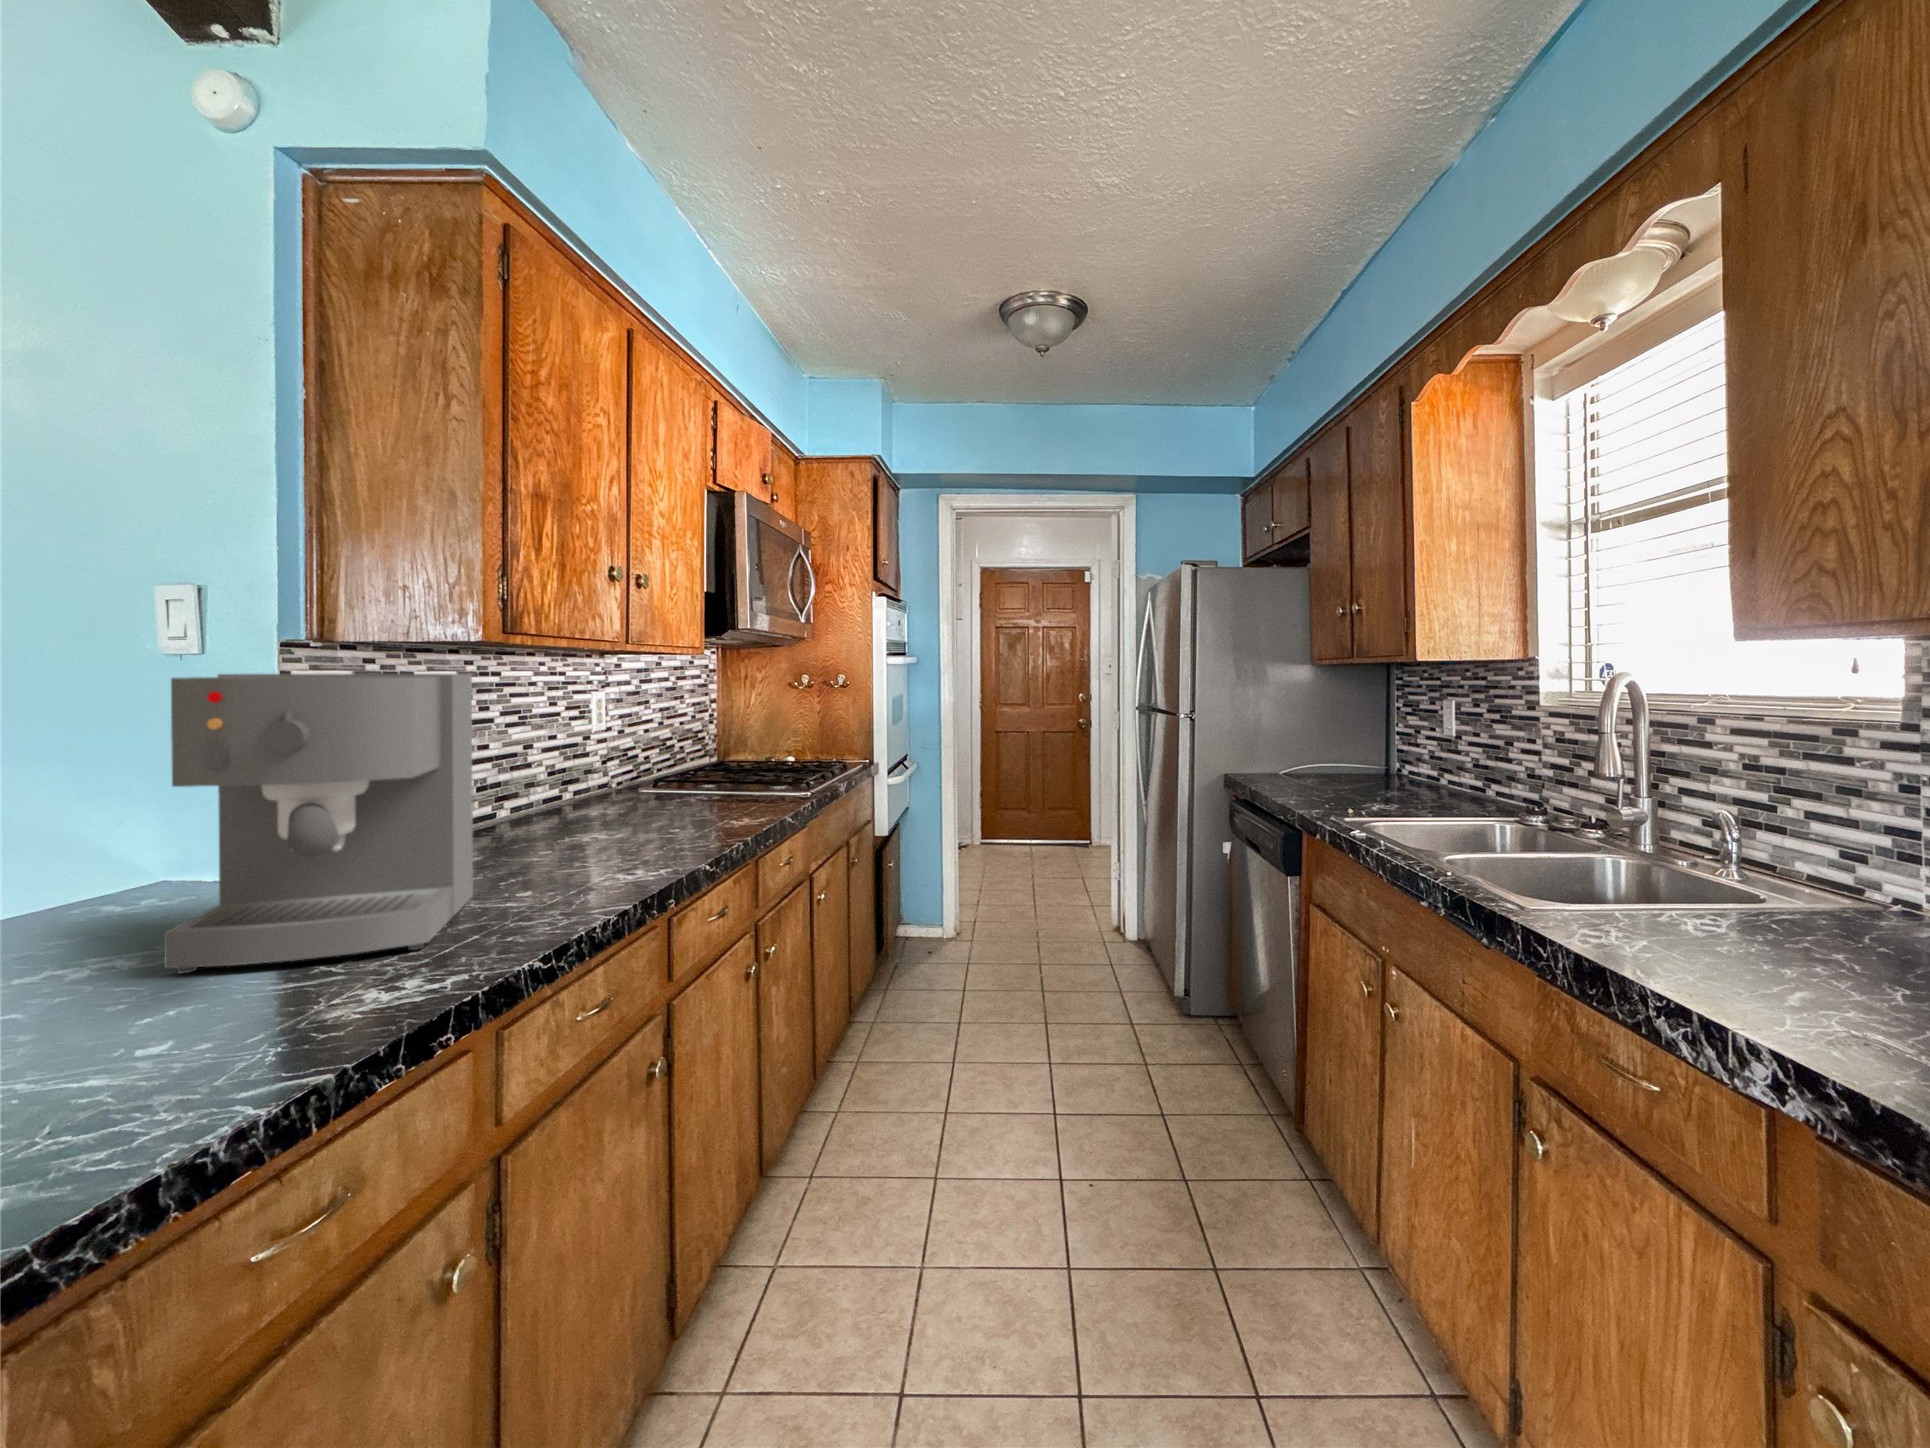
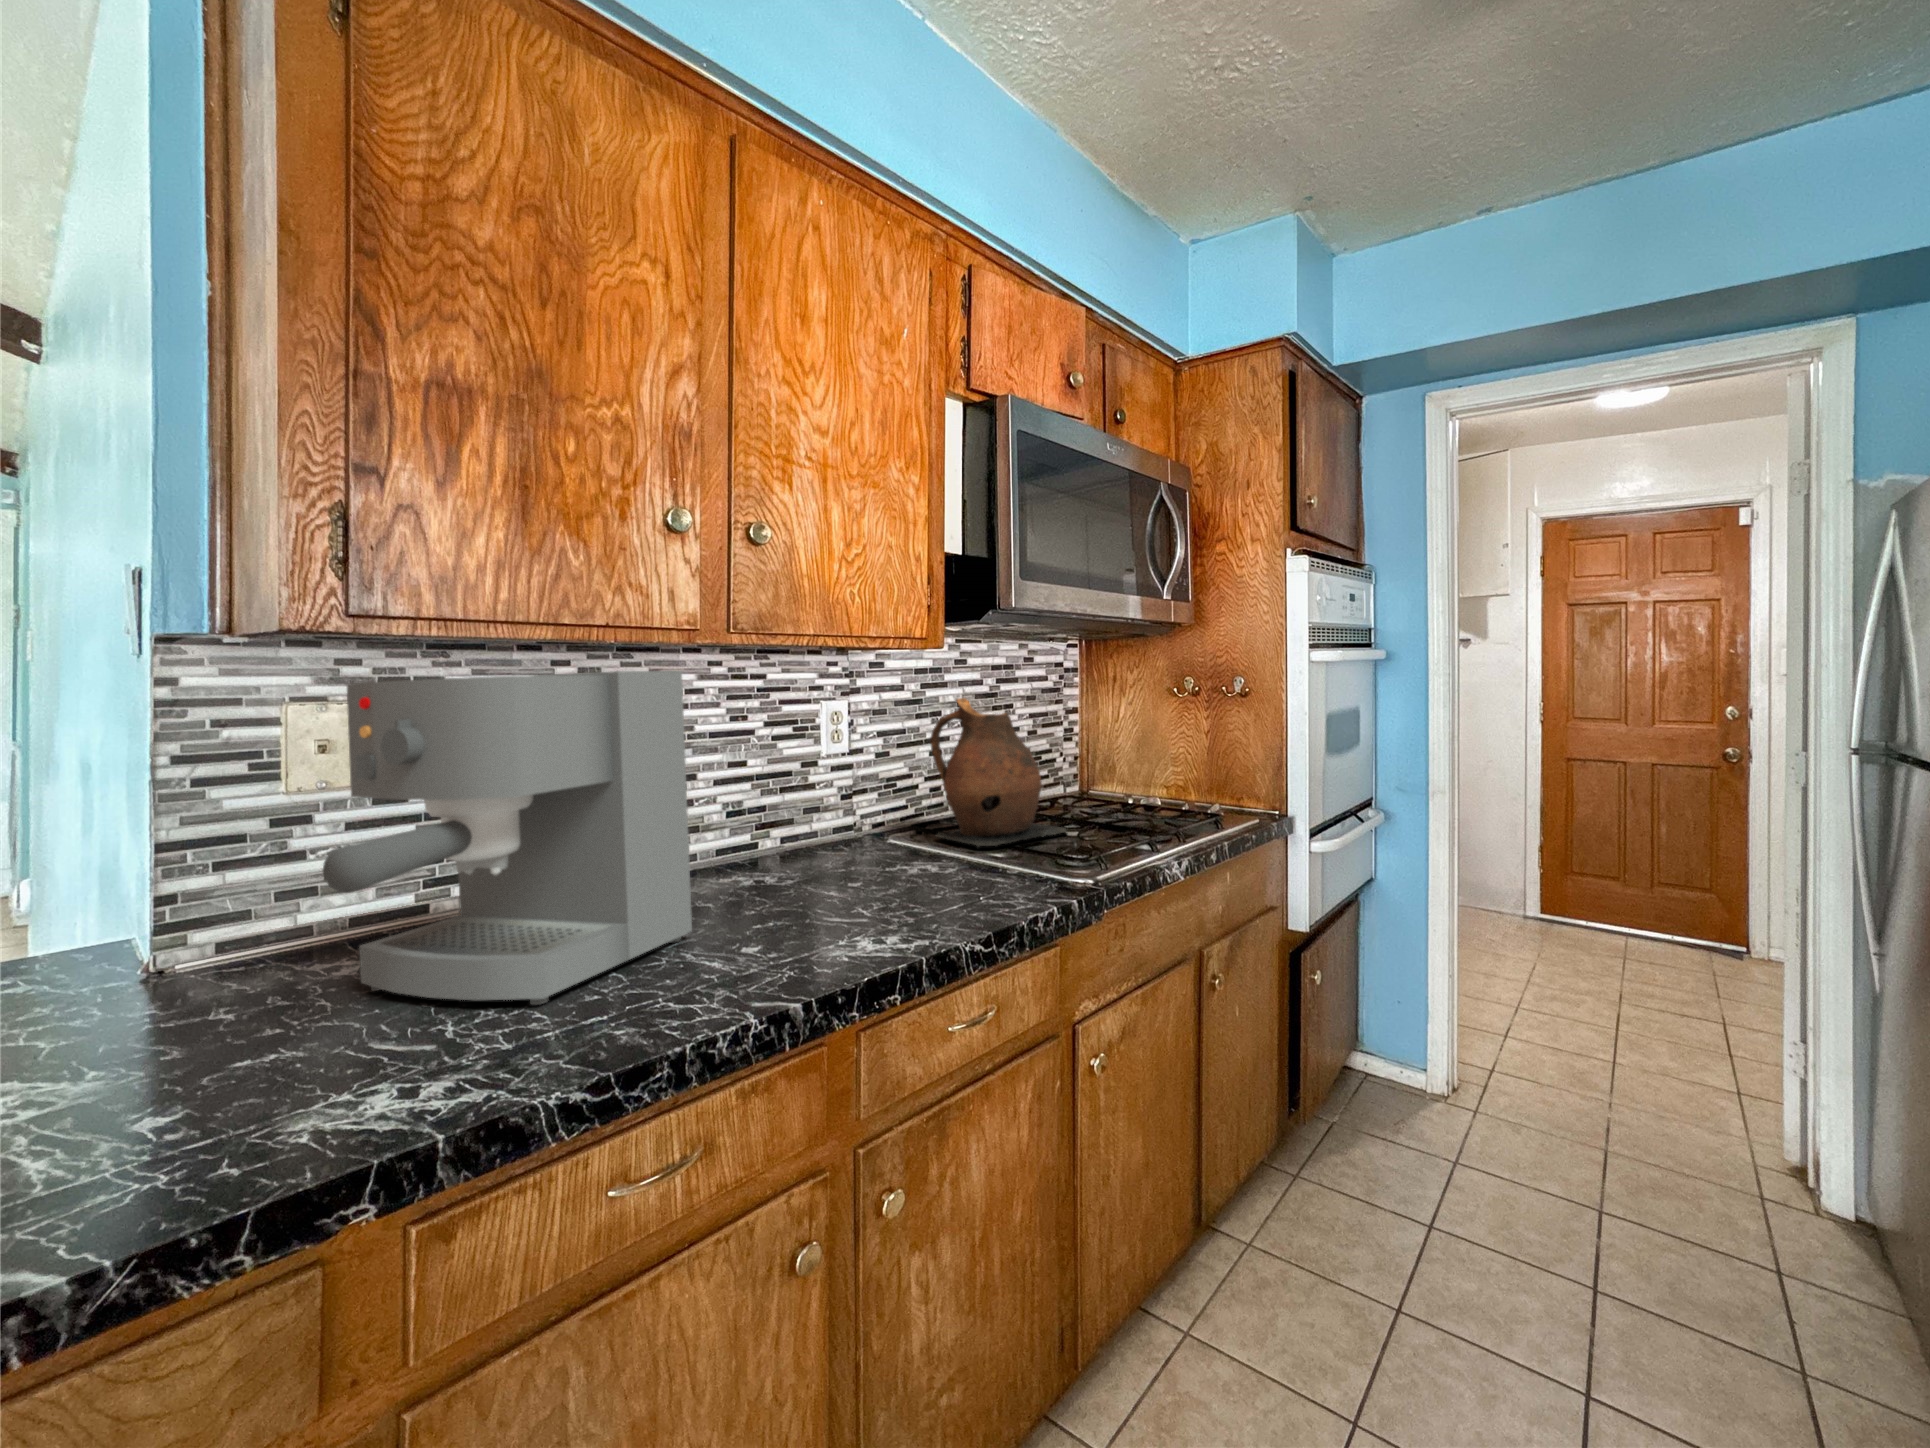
ceramic pitcher: none [575,699,701,827] -> present [930,698,1066,848]

